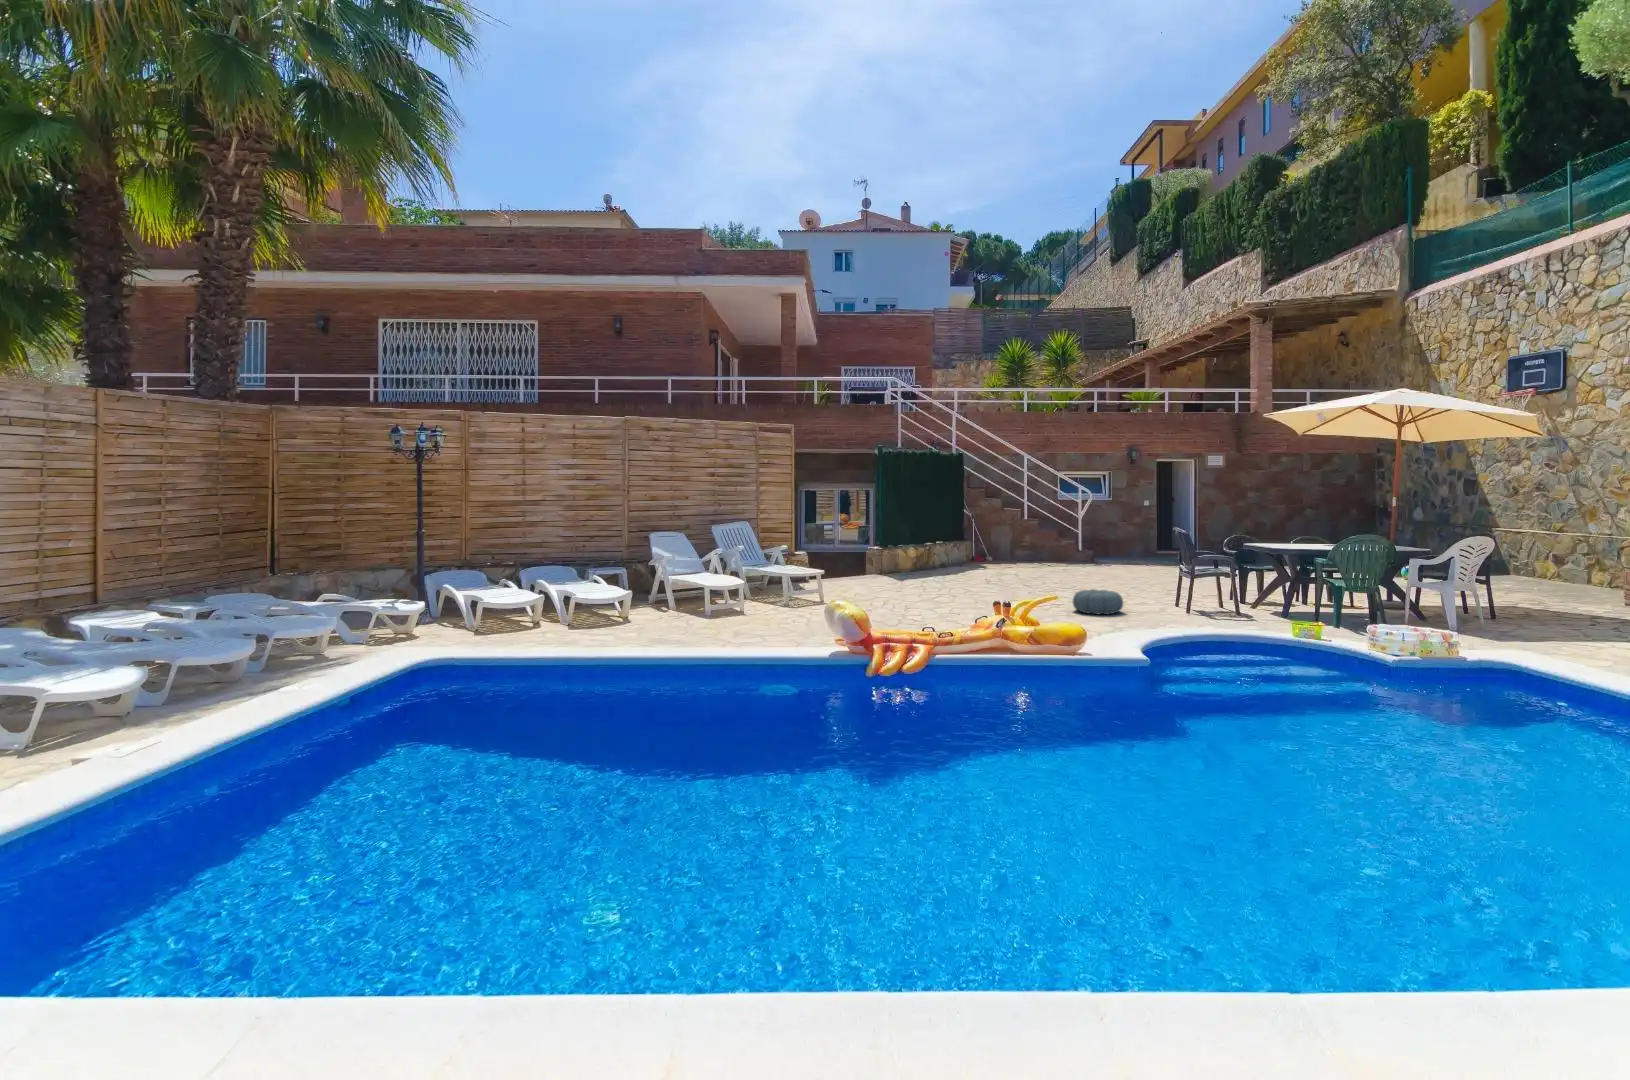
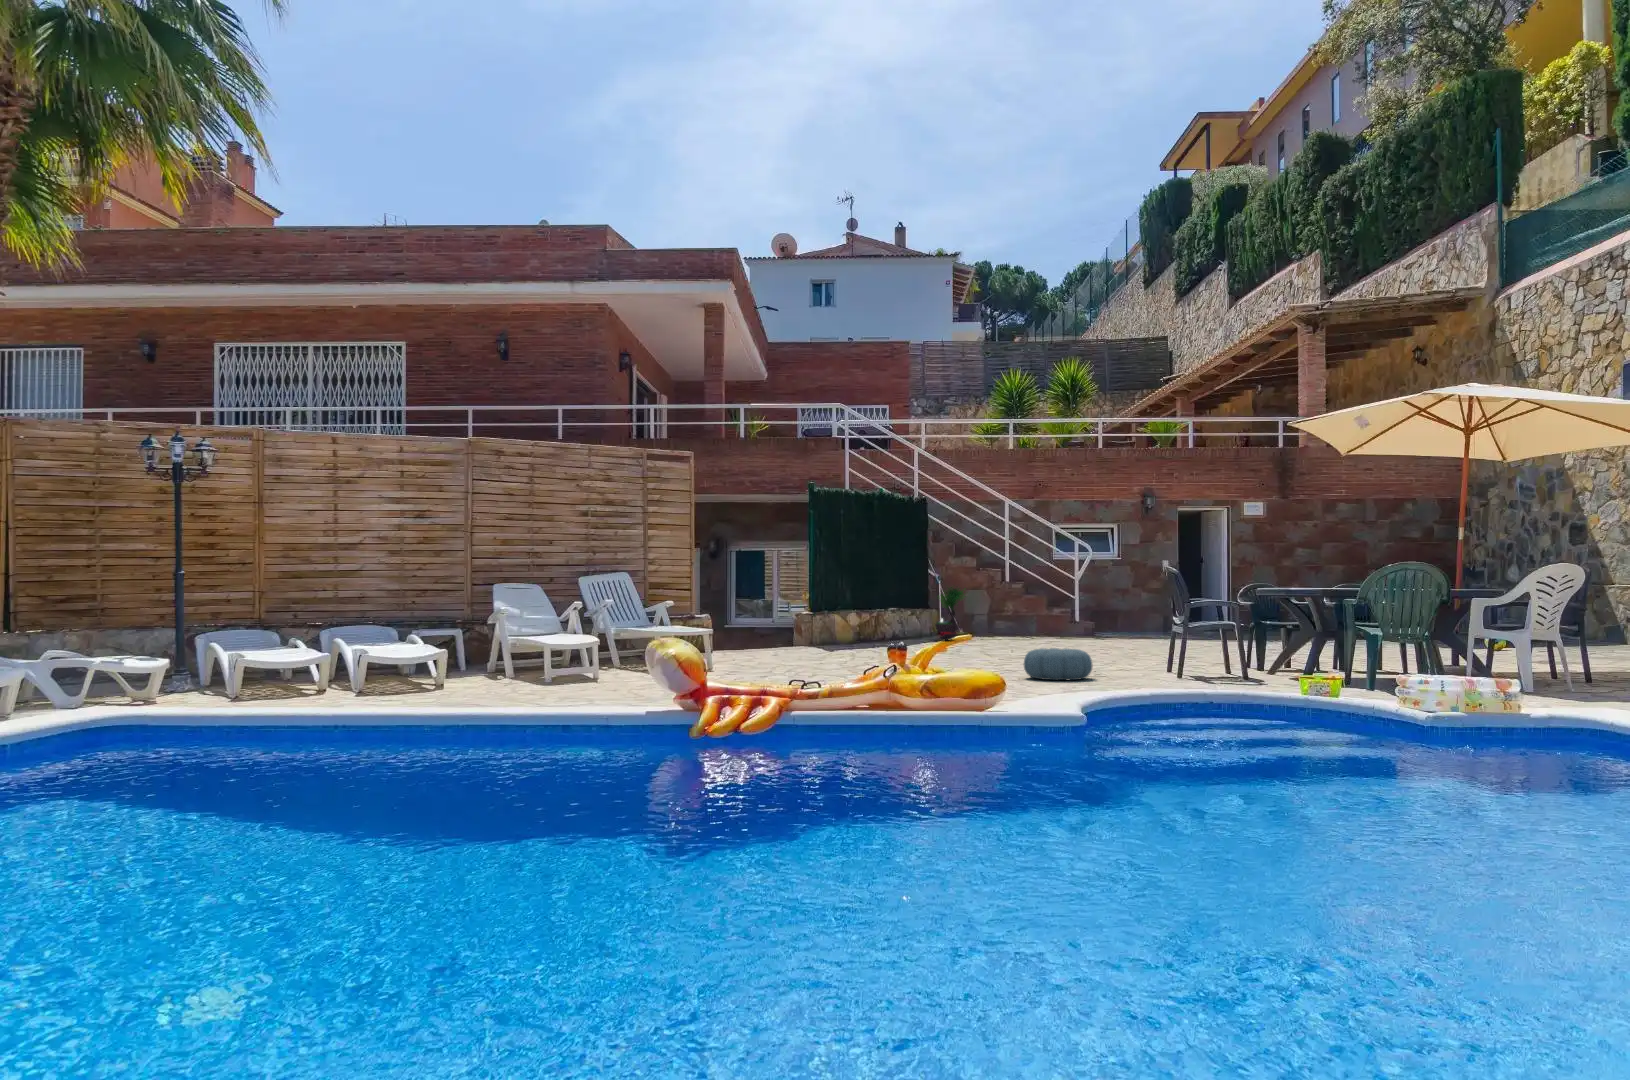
potted tree: none [979,519,1004,561] -> present [935,587,963,641]

